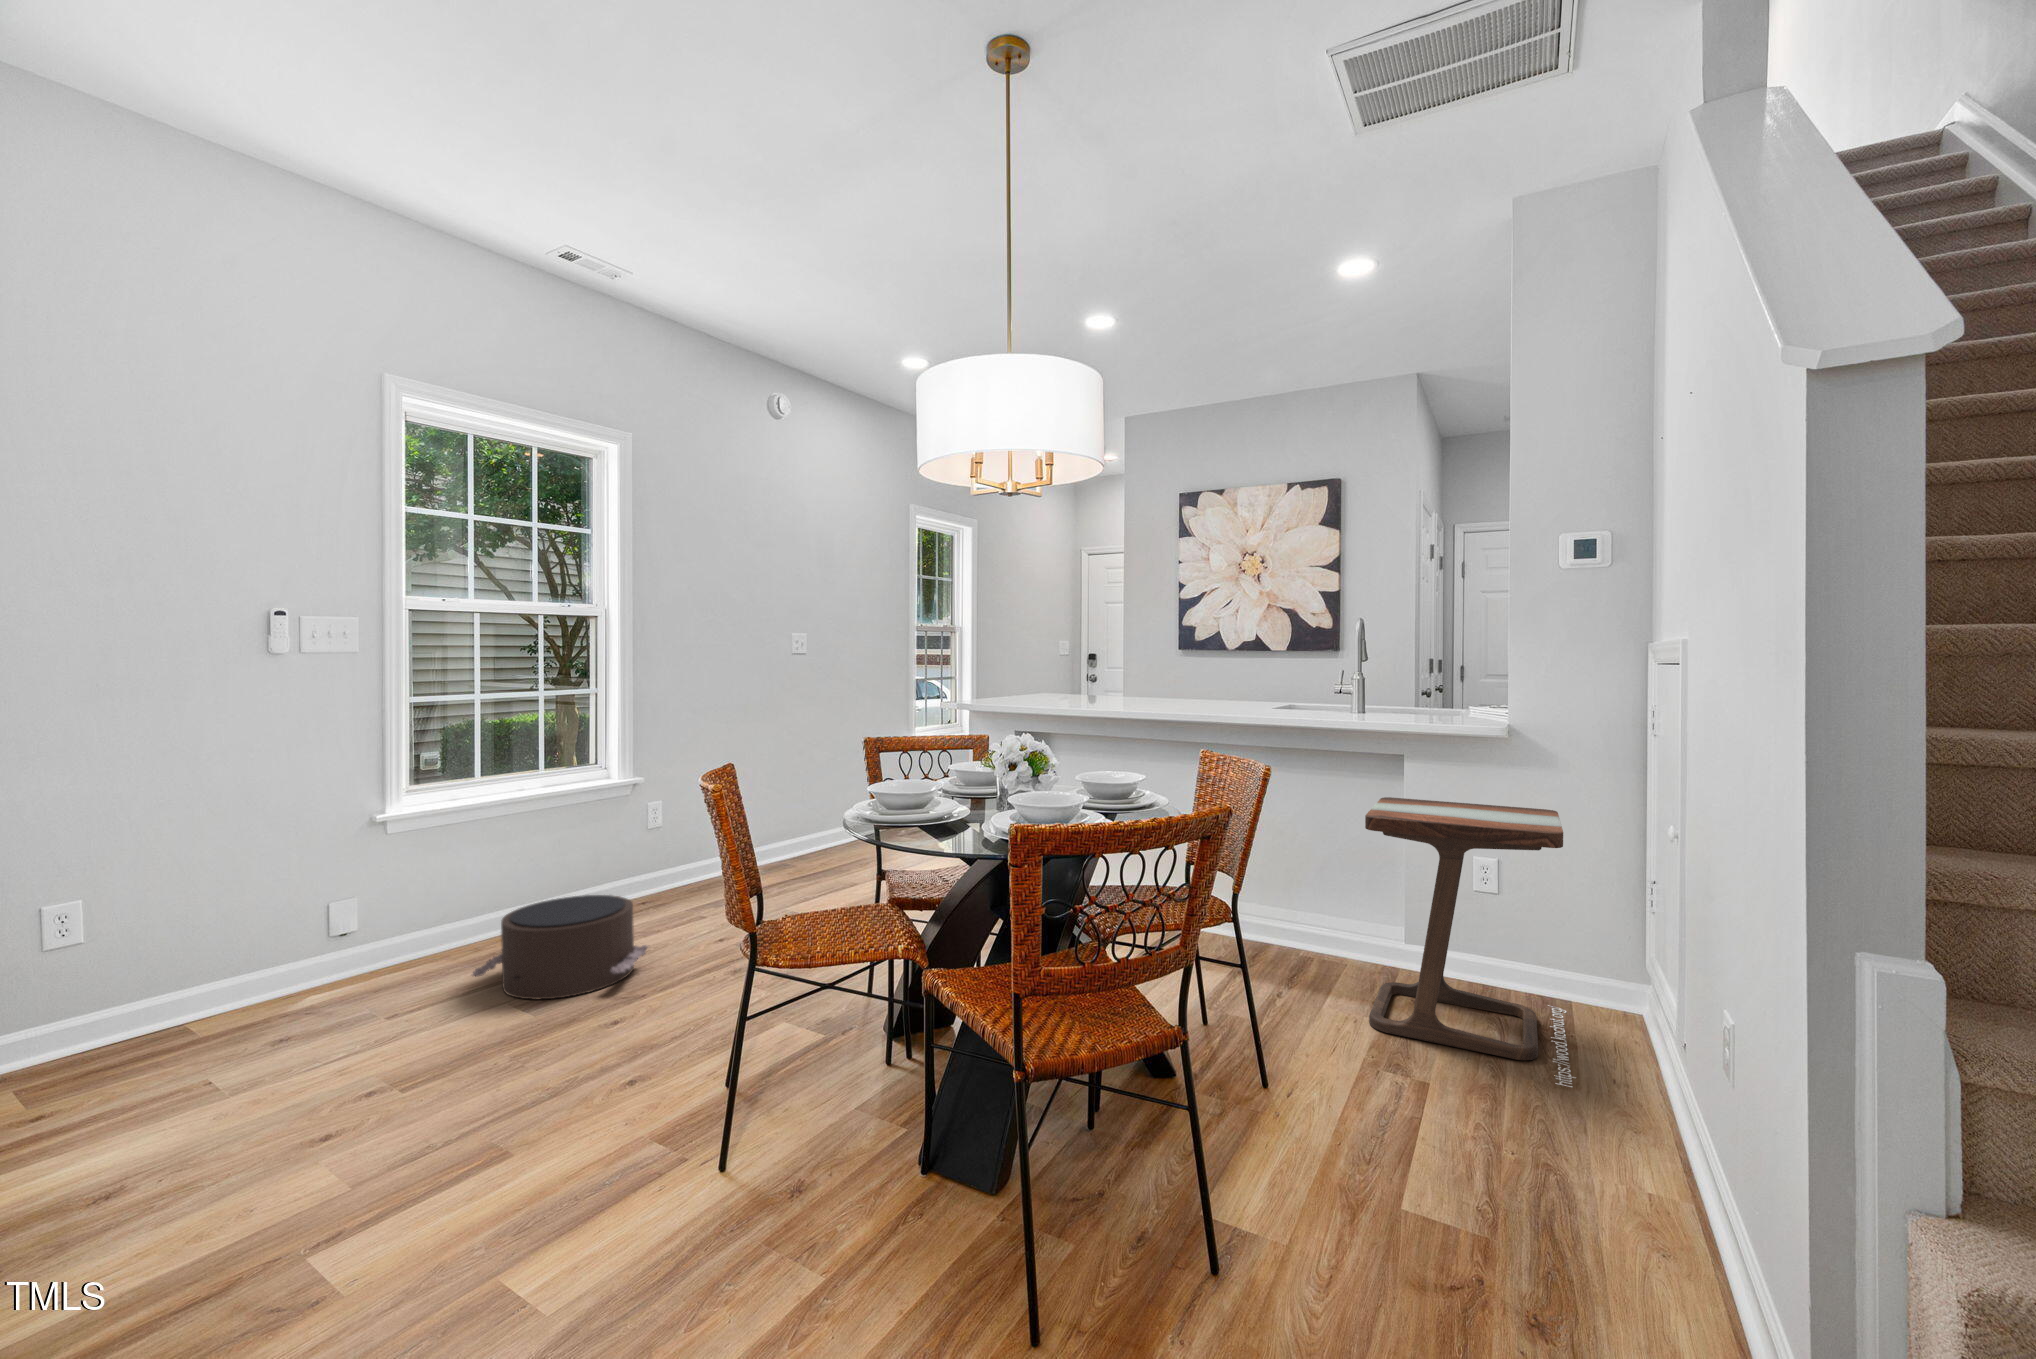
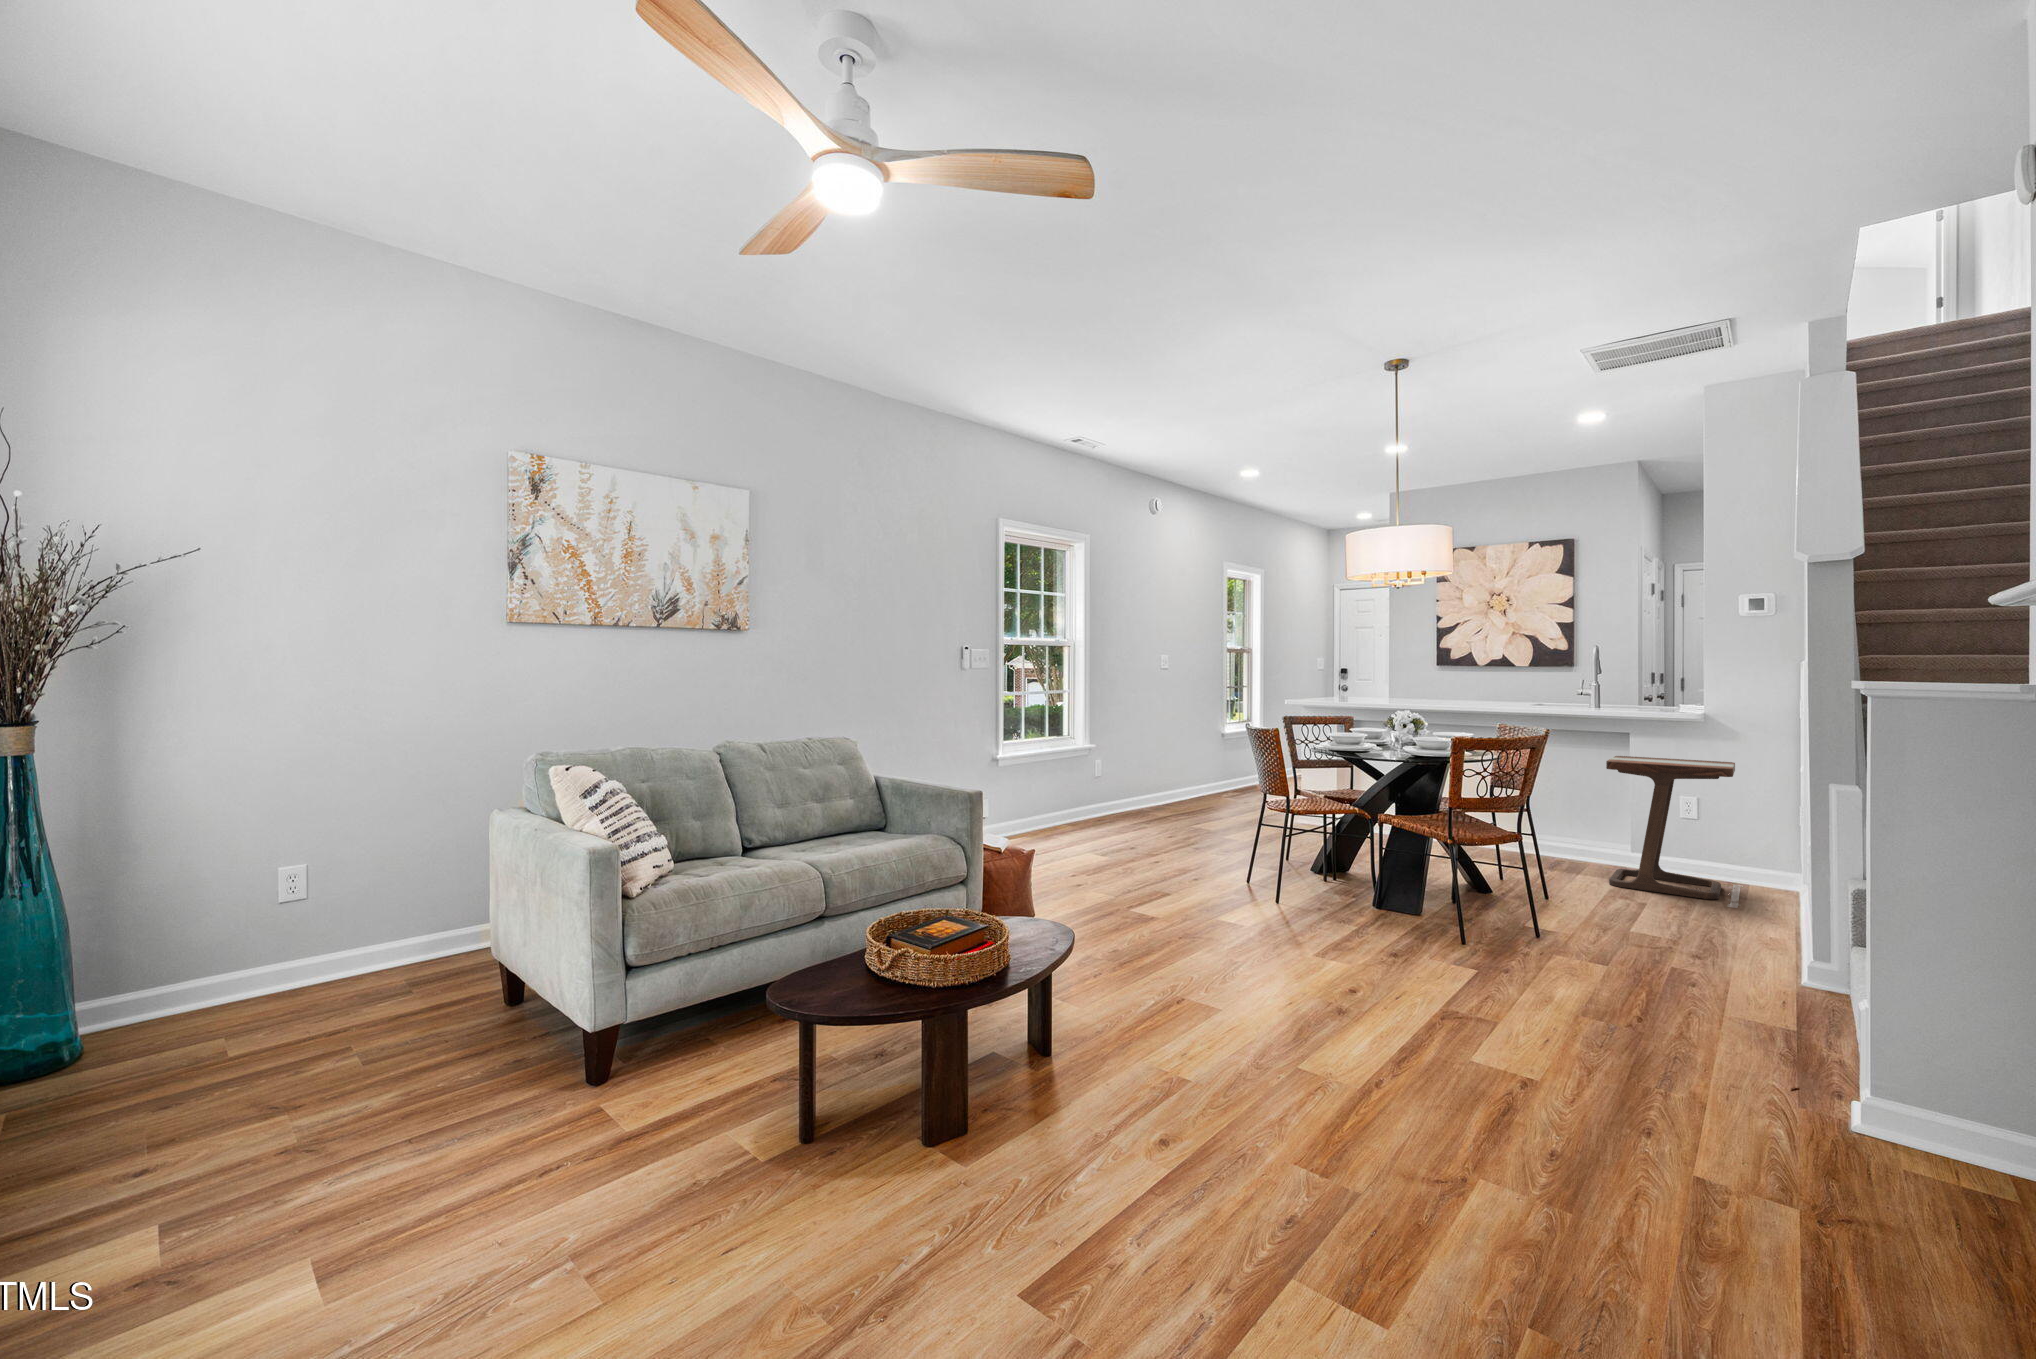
pouf: present [472,895,648,999] -> none [1067,805,1150,853]

